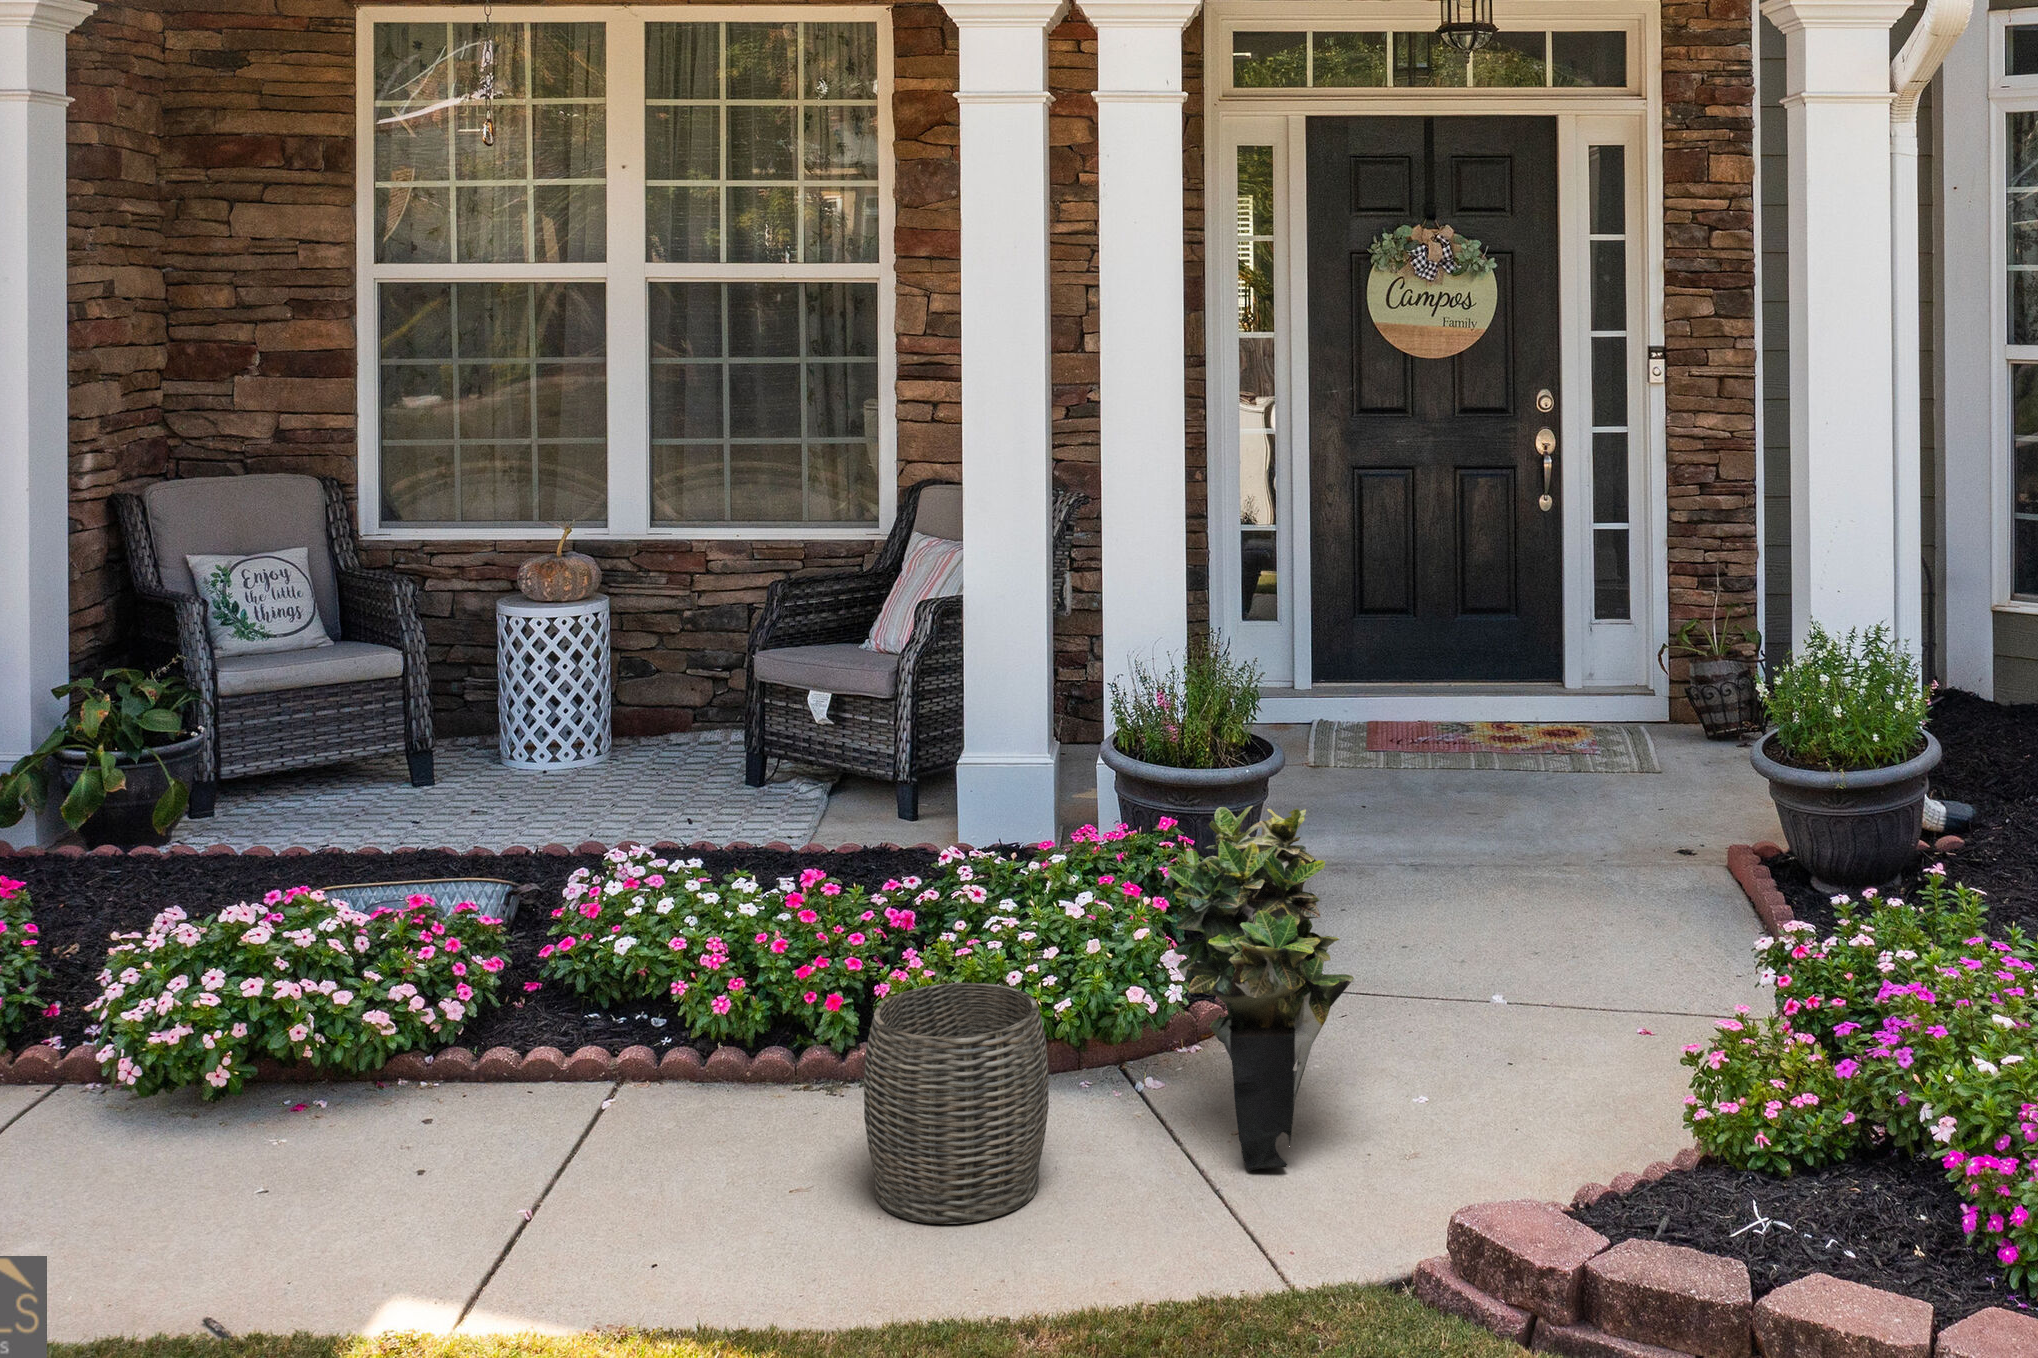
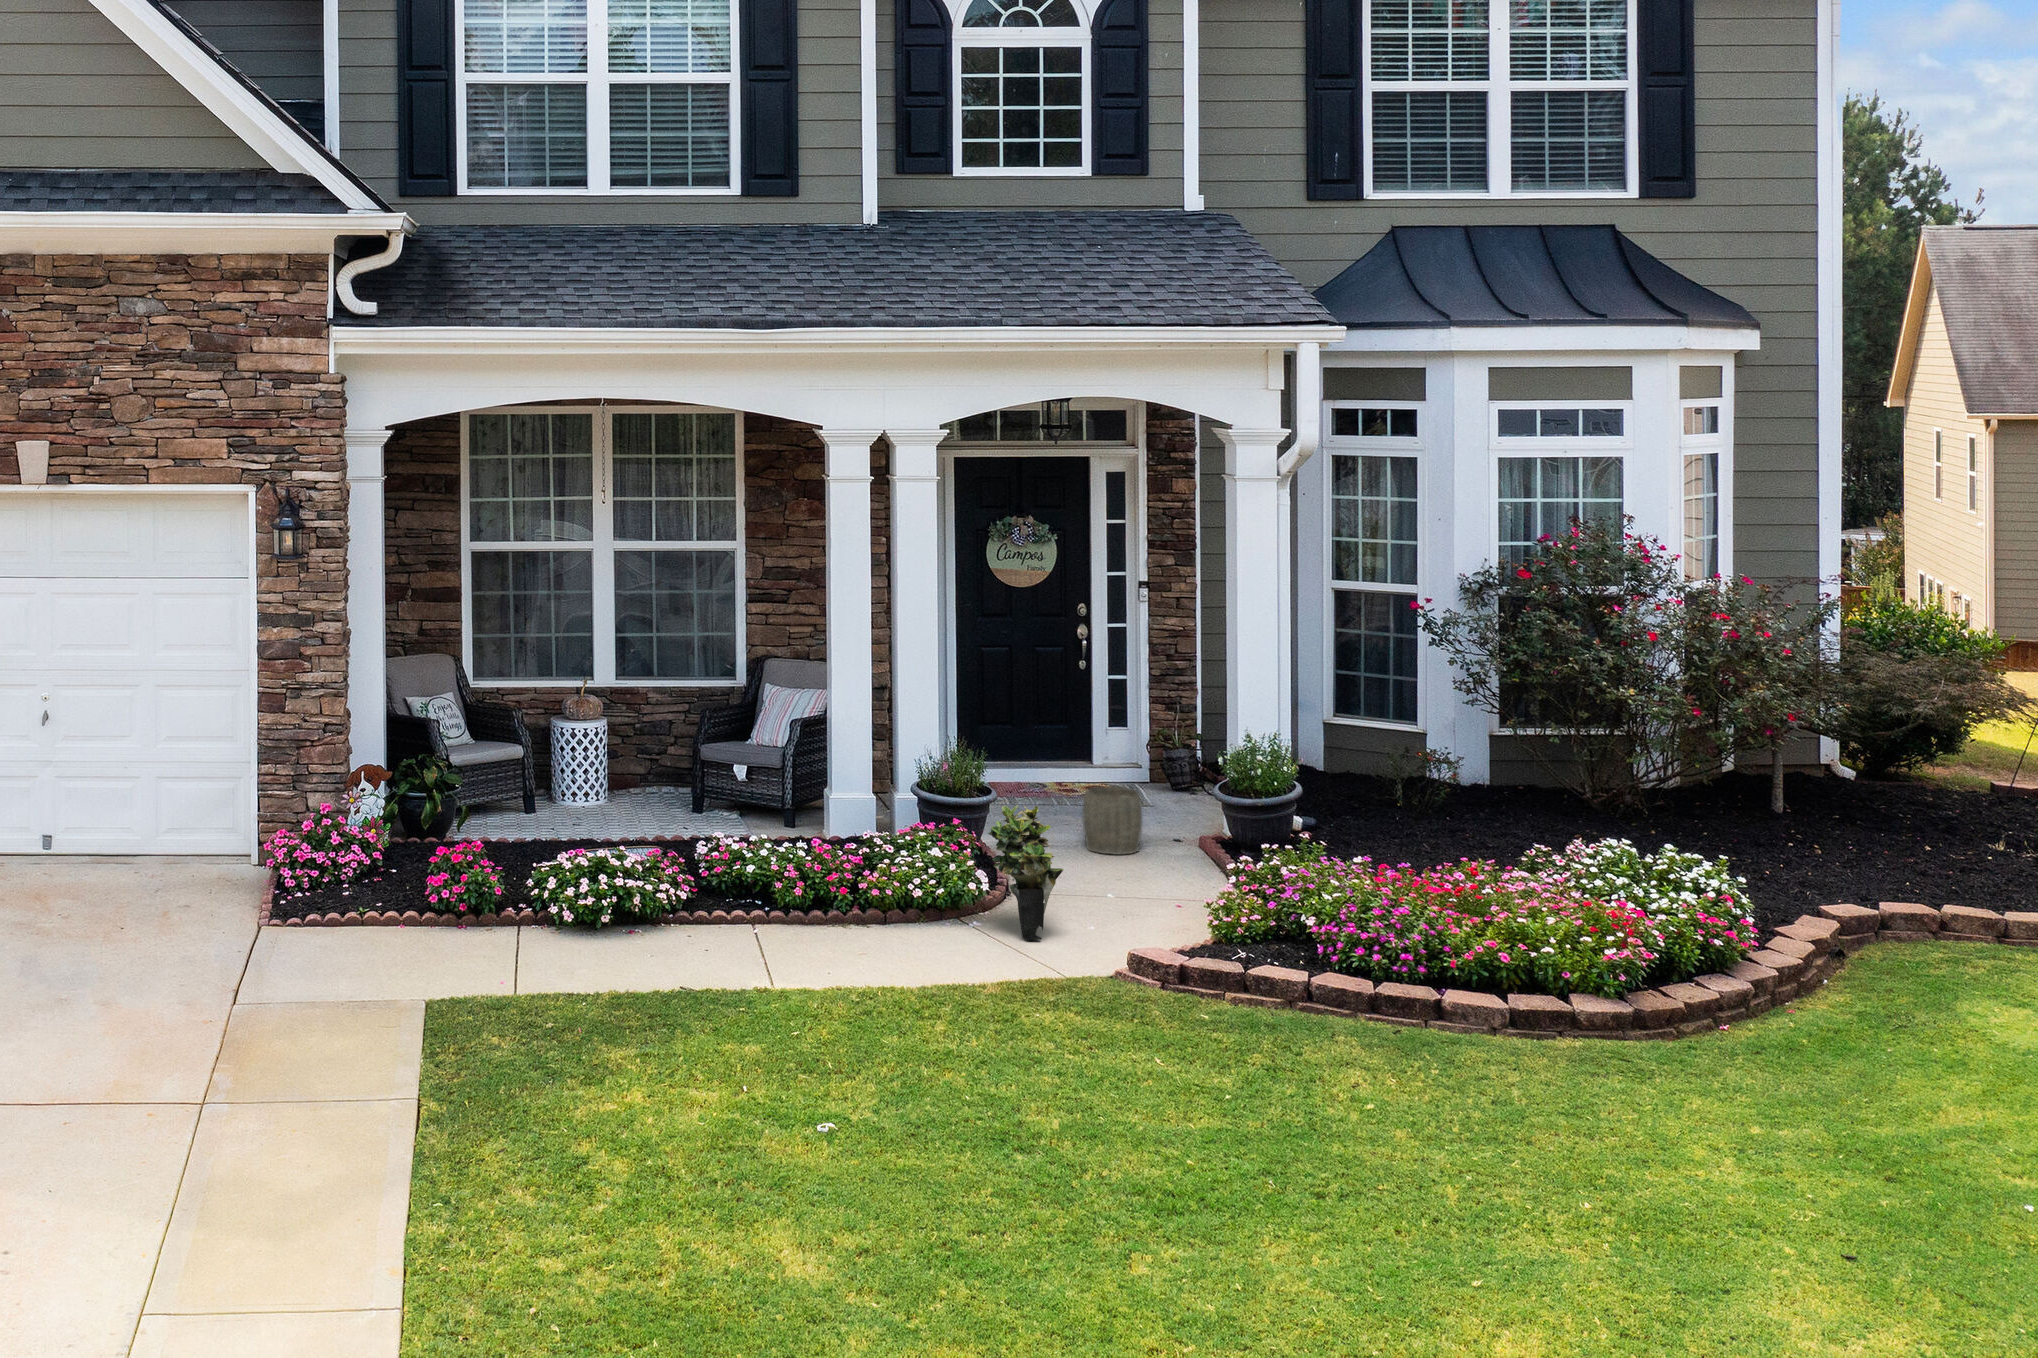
woven basket: present [864,983,1049,1224] -> present [1082,786,1142,855]

